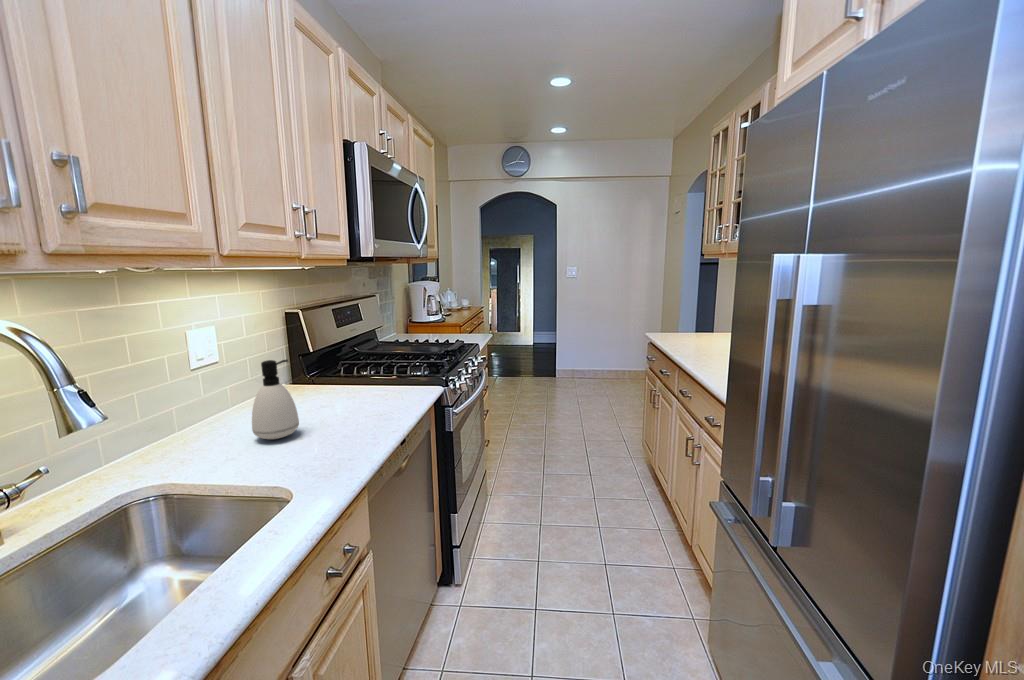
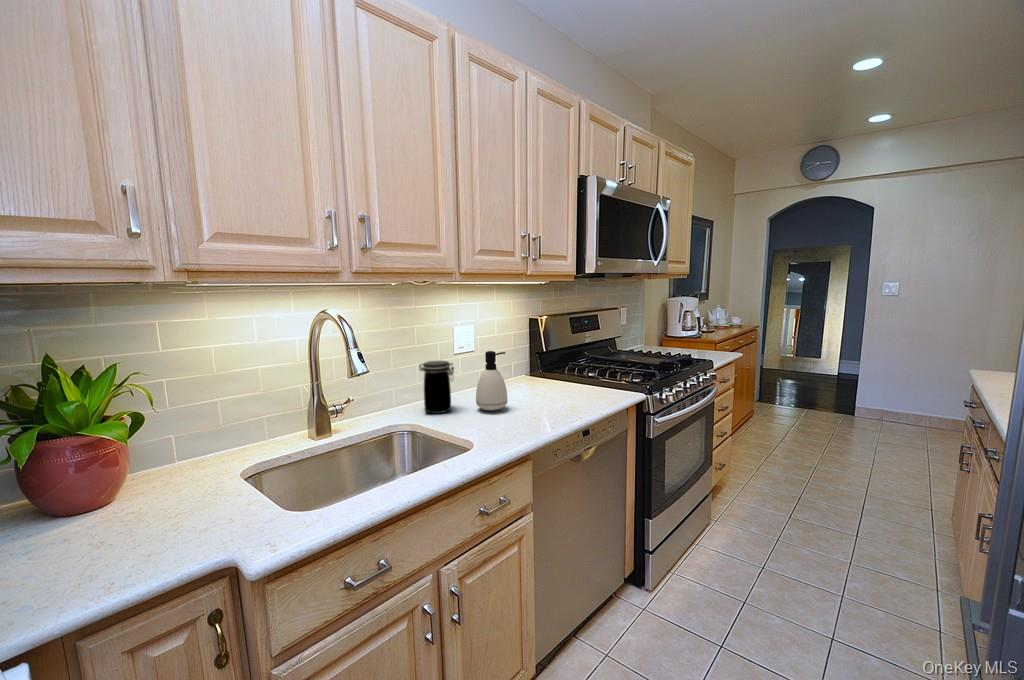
jar: none [149,383,216,463] -> present [419,361,454,413]

